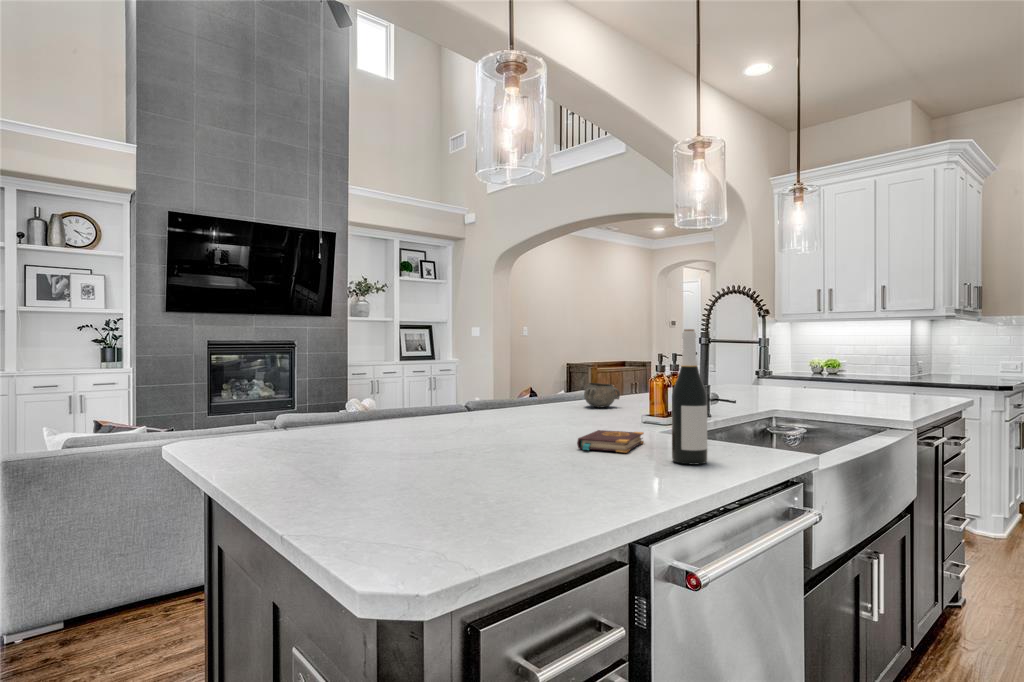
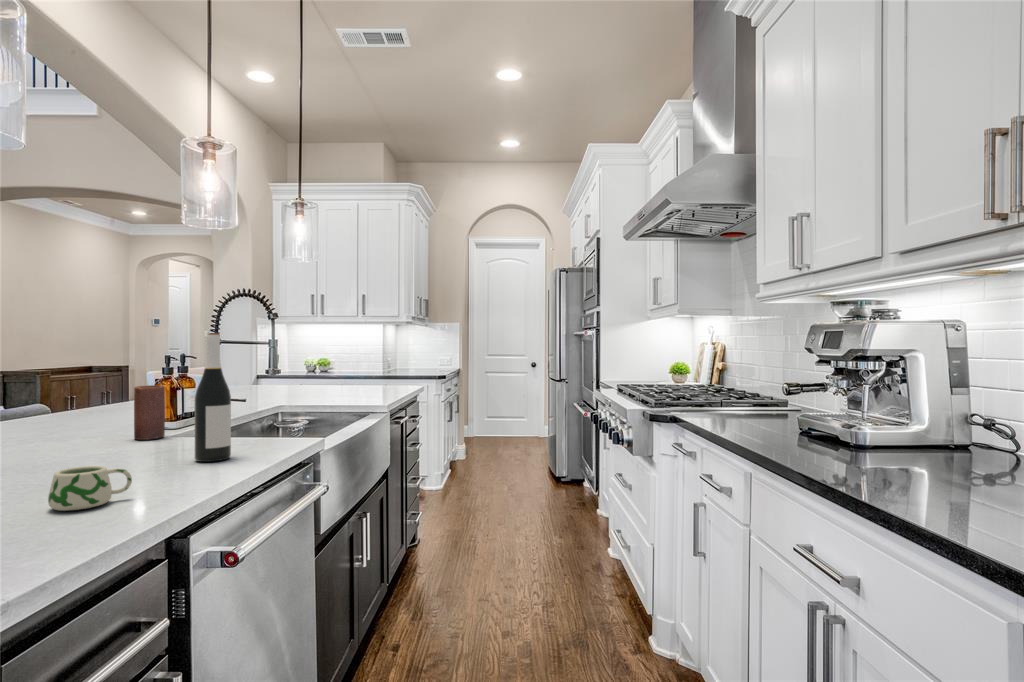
candle: none [629,381,654,432] -> present [134,385,165,440]
decorative bowl: present [584,383,620,407] -> none [61,391,112,419]
book: present [577,430,644,453] -> none [76,438,157,464]
mug: none [540,454,605,494] -> present [48,466,132,511]

